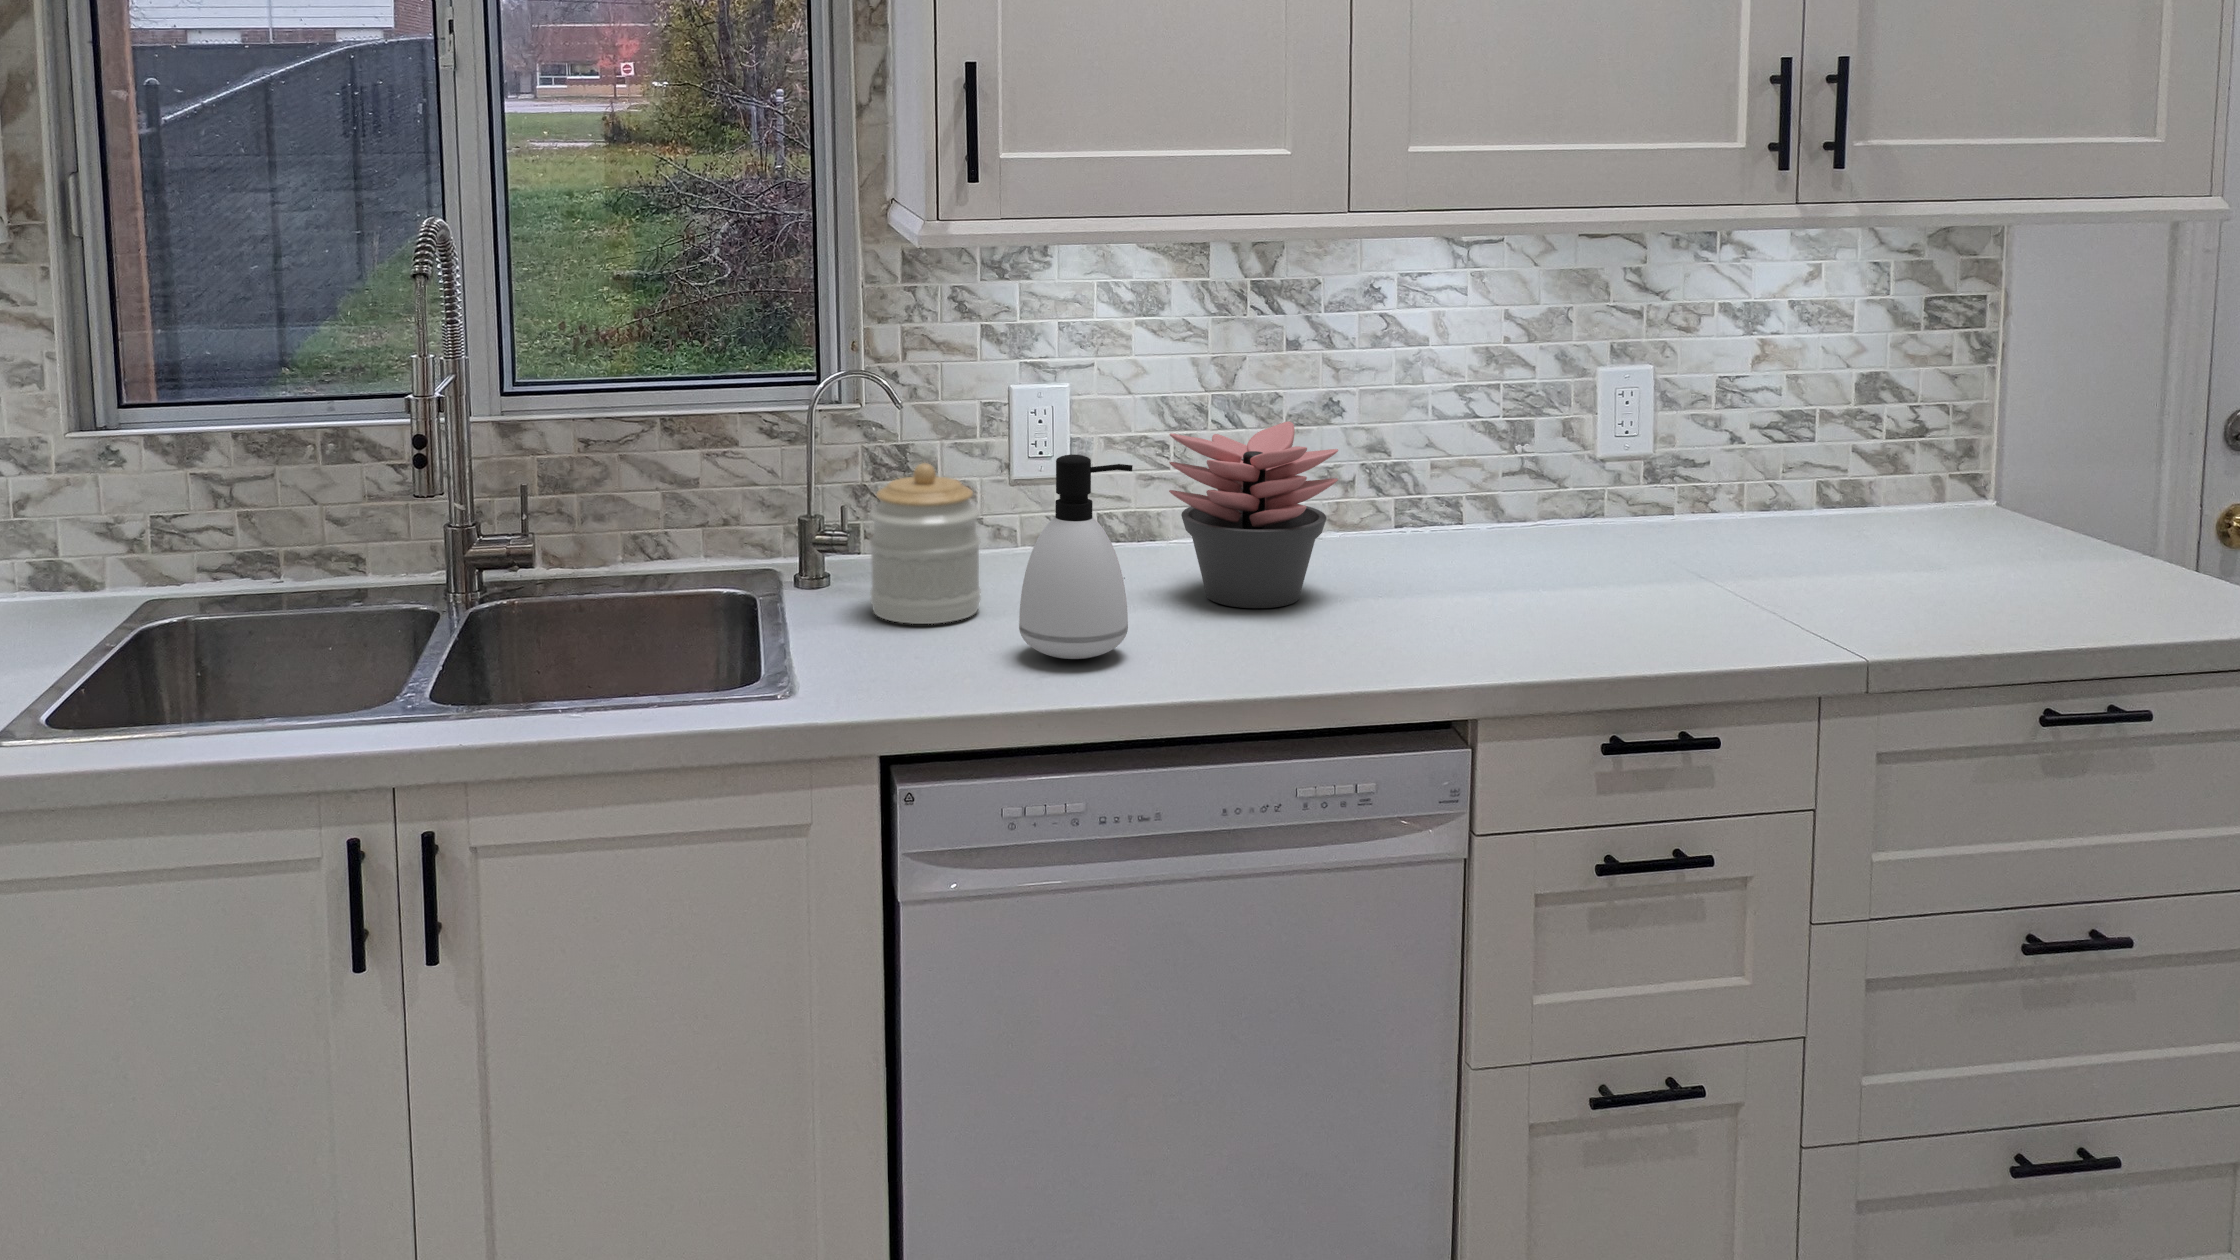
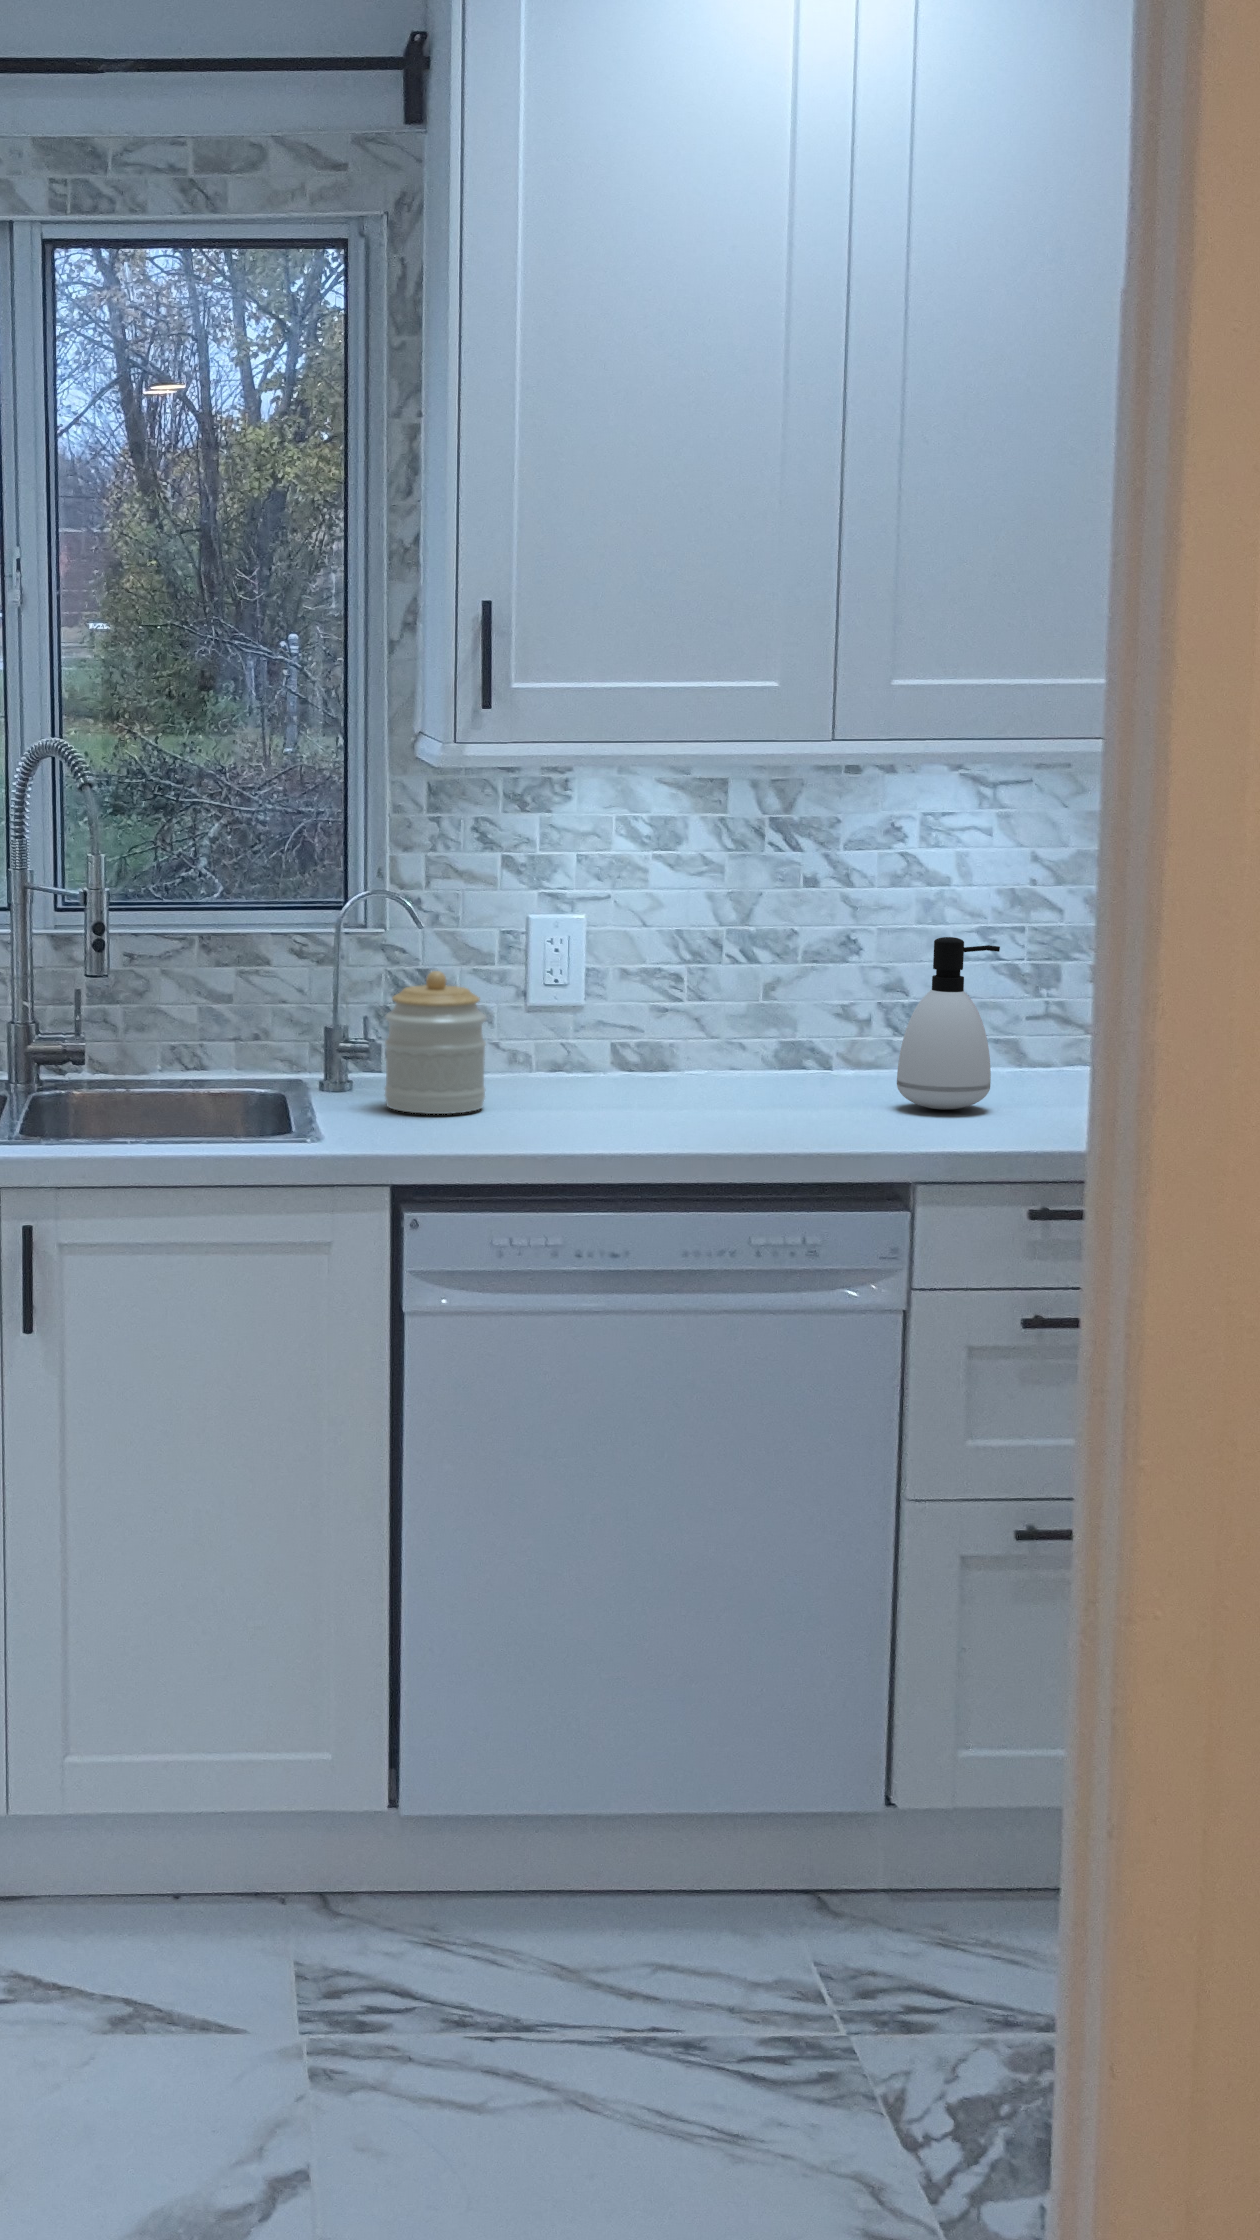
succulent plant: present [1169,422,1338,608] -> none [665,948,824,1114]
soap dispenser: present [1019,454,1133,659] -> present [897,937,1000,1109]

